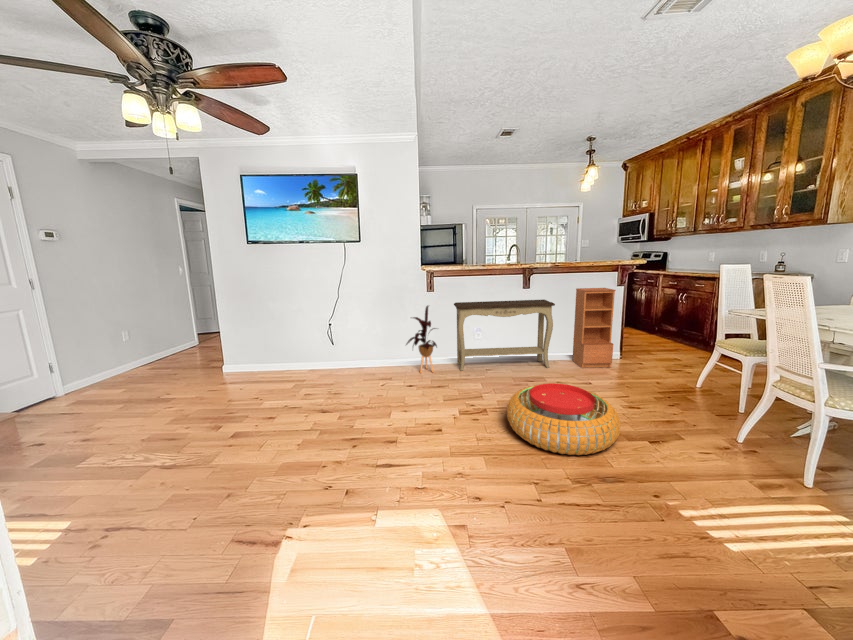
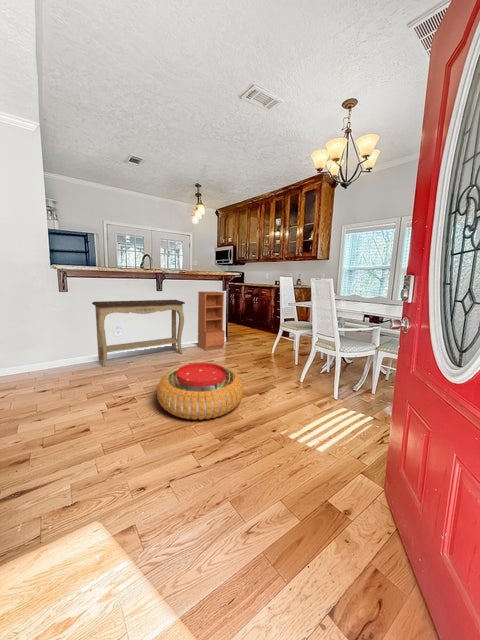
house plant: present [406,306,437,373] -> none [31,303,77,375]

